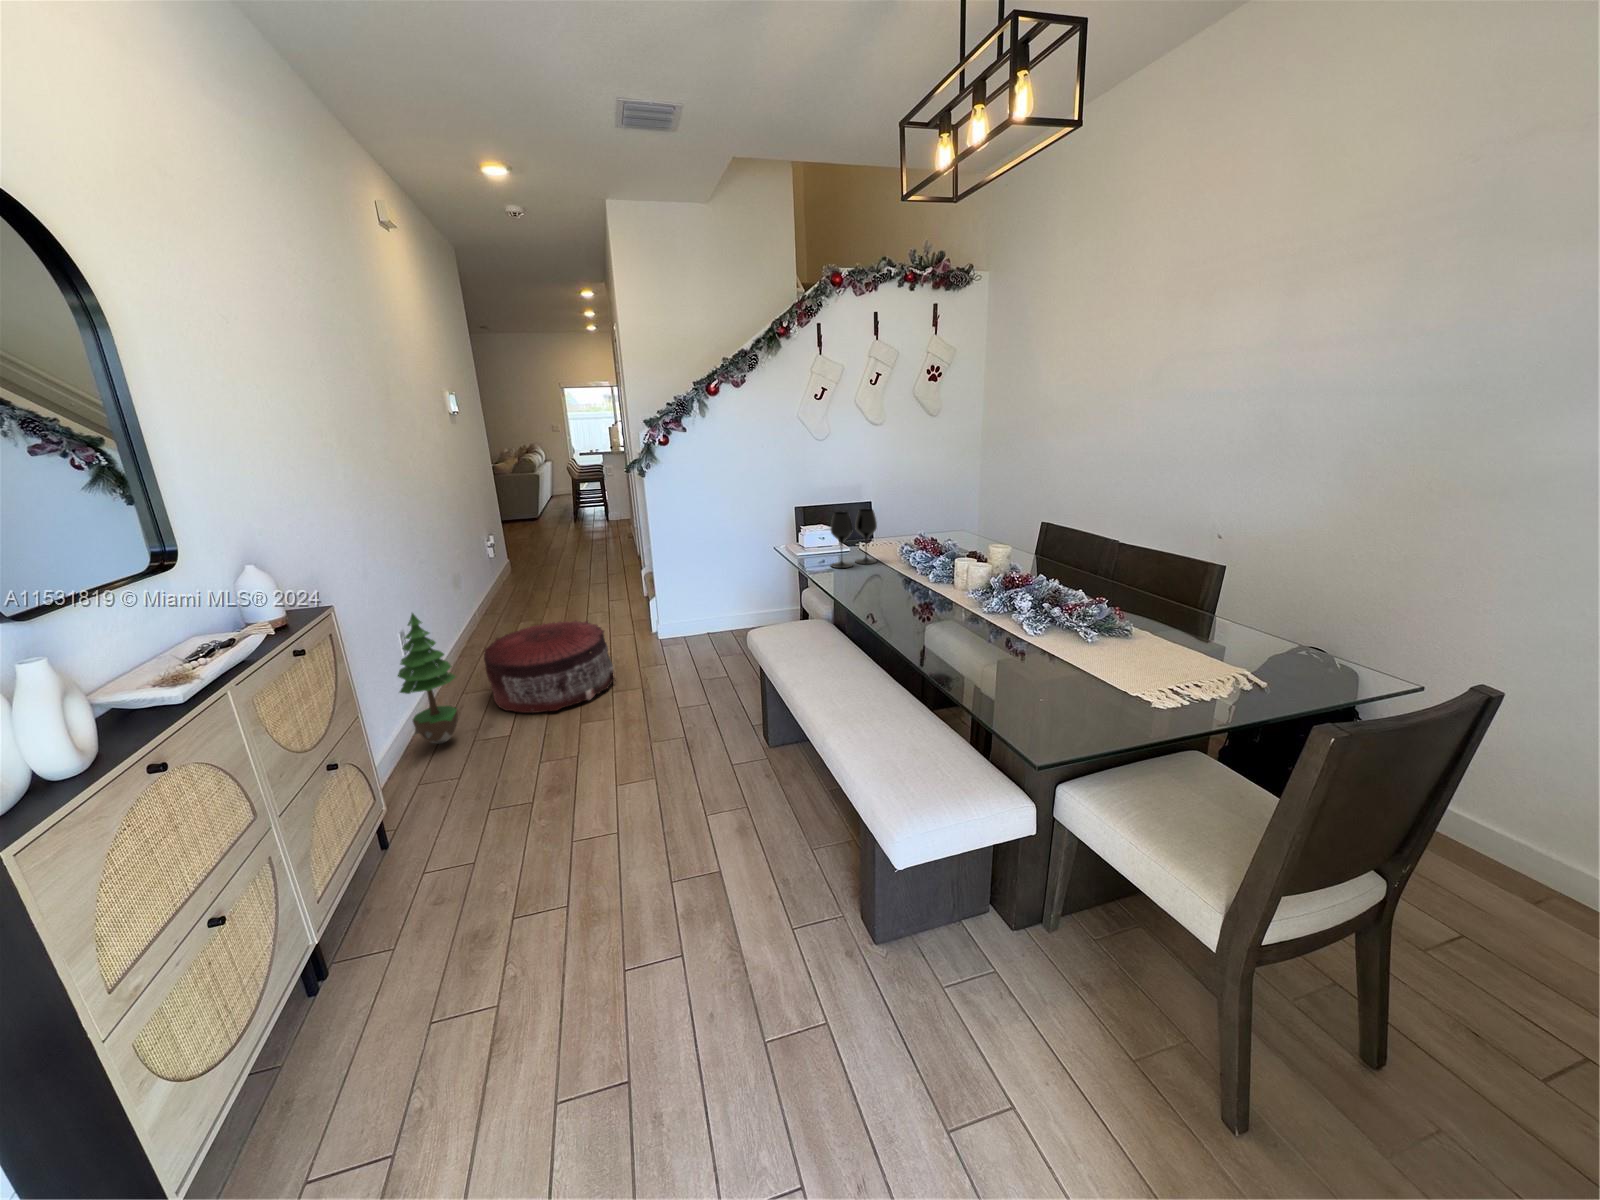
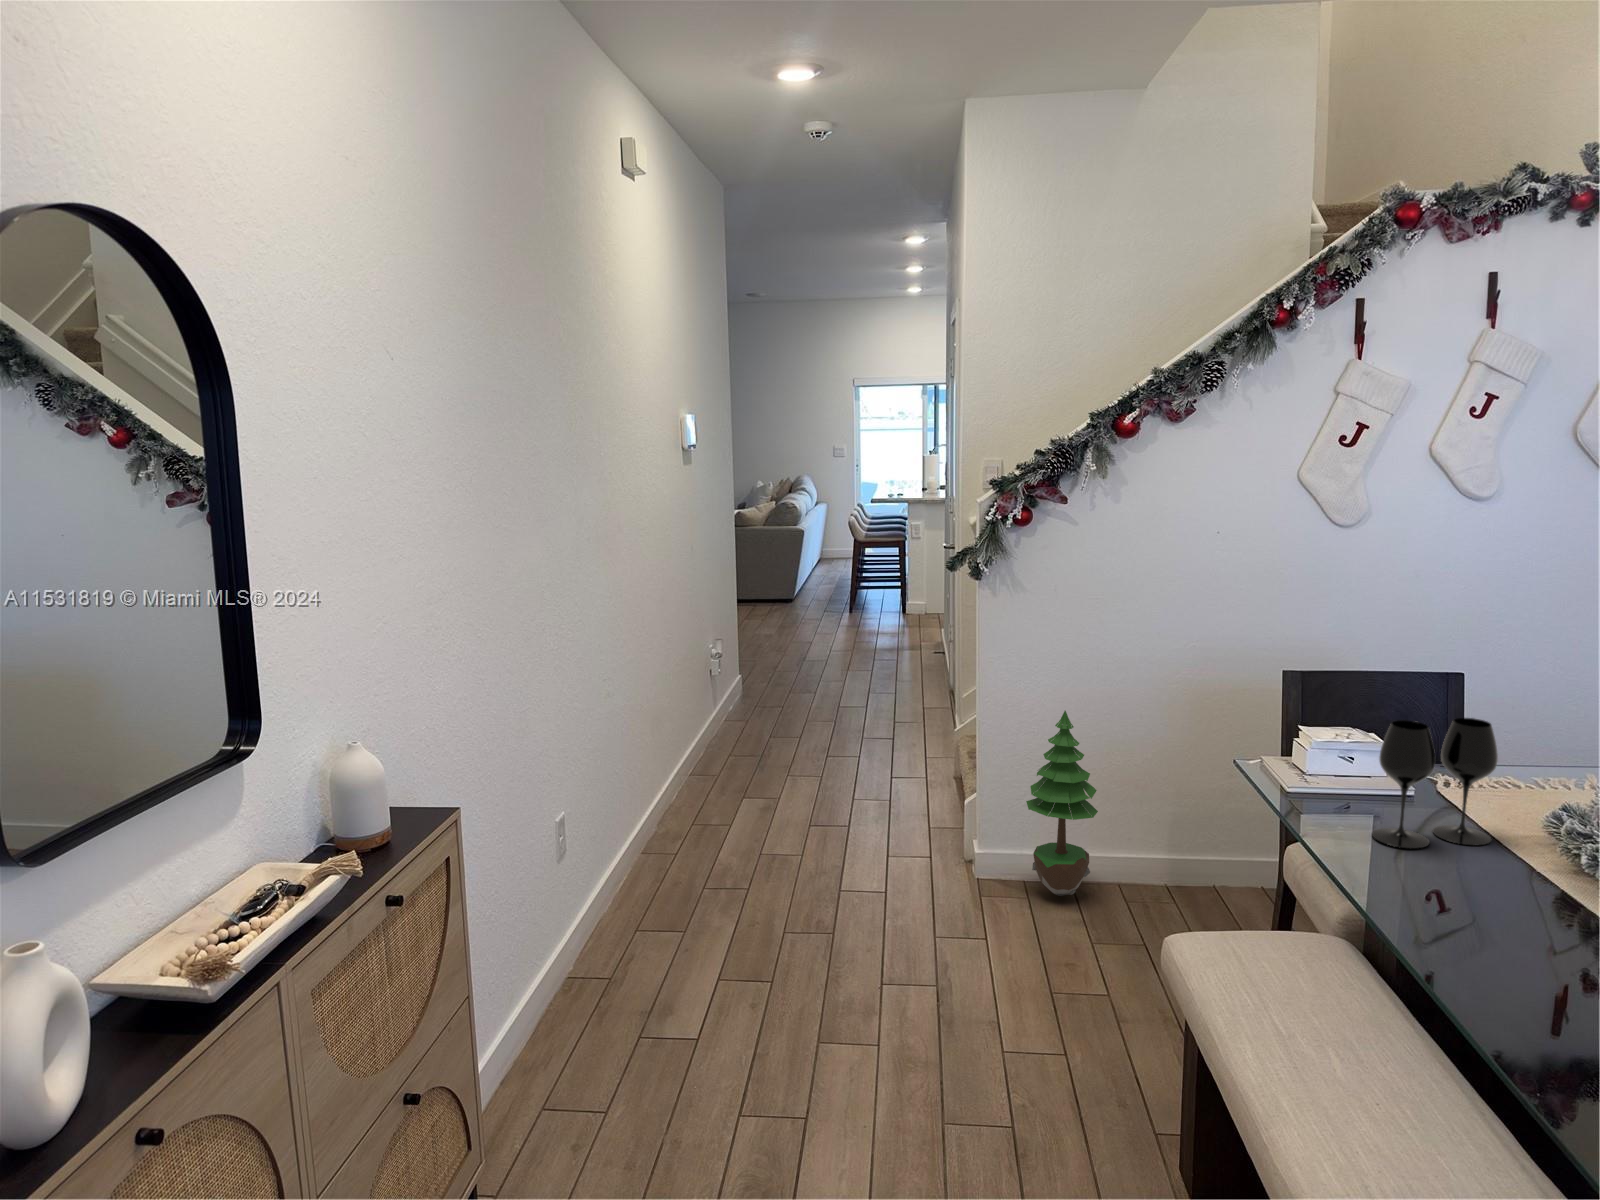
potted tree: present [398,613,458,744] -> present [1026,711,1098,896]
pouf: present [484,621,615,713] -> none [671,828,887,1014]

